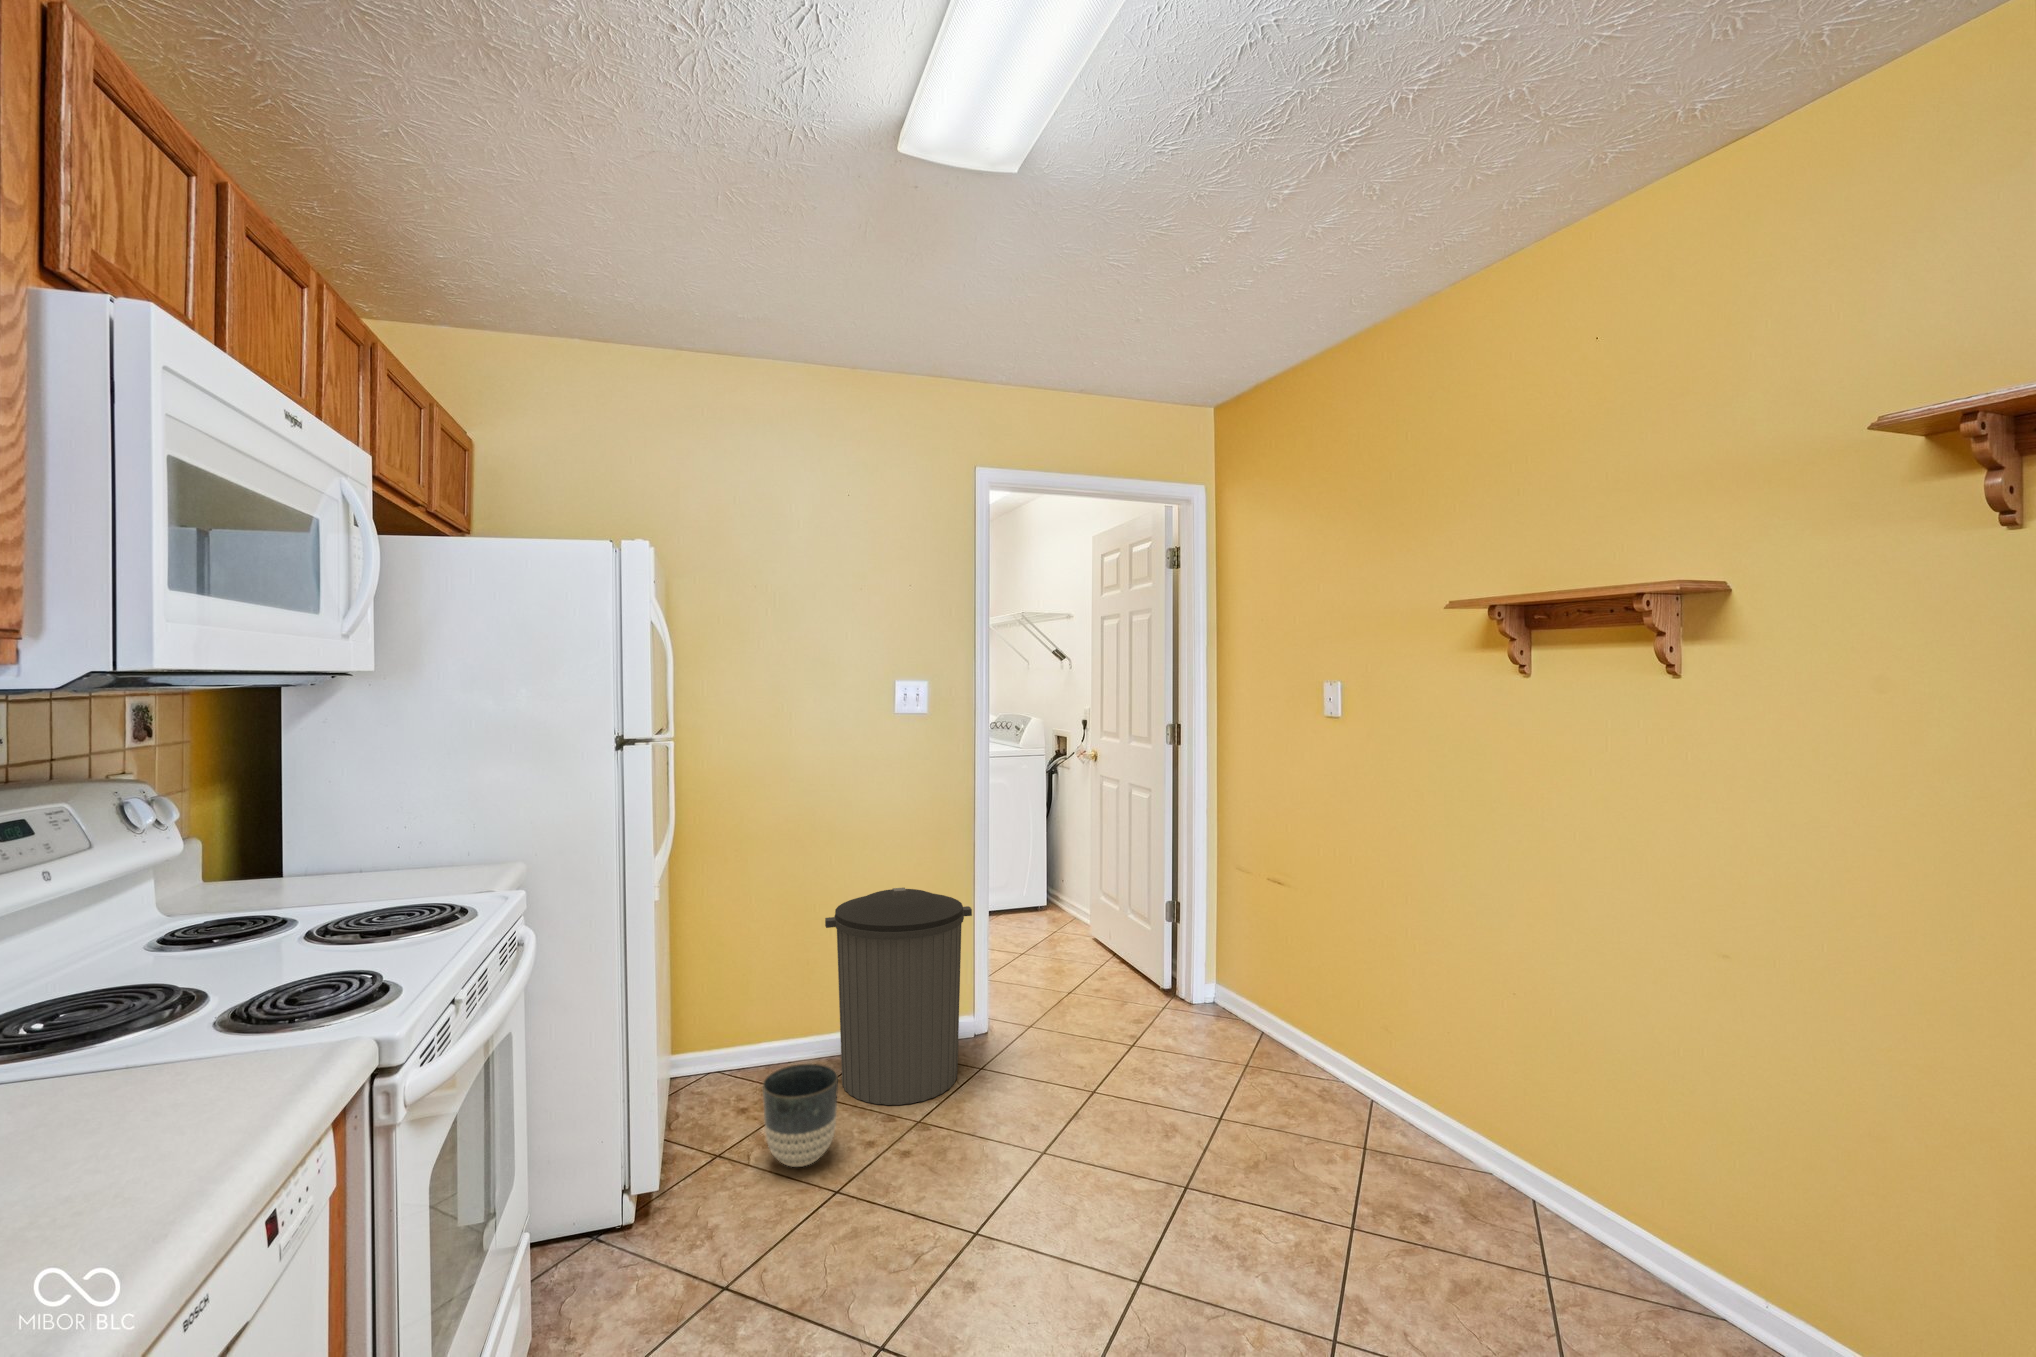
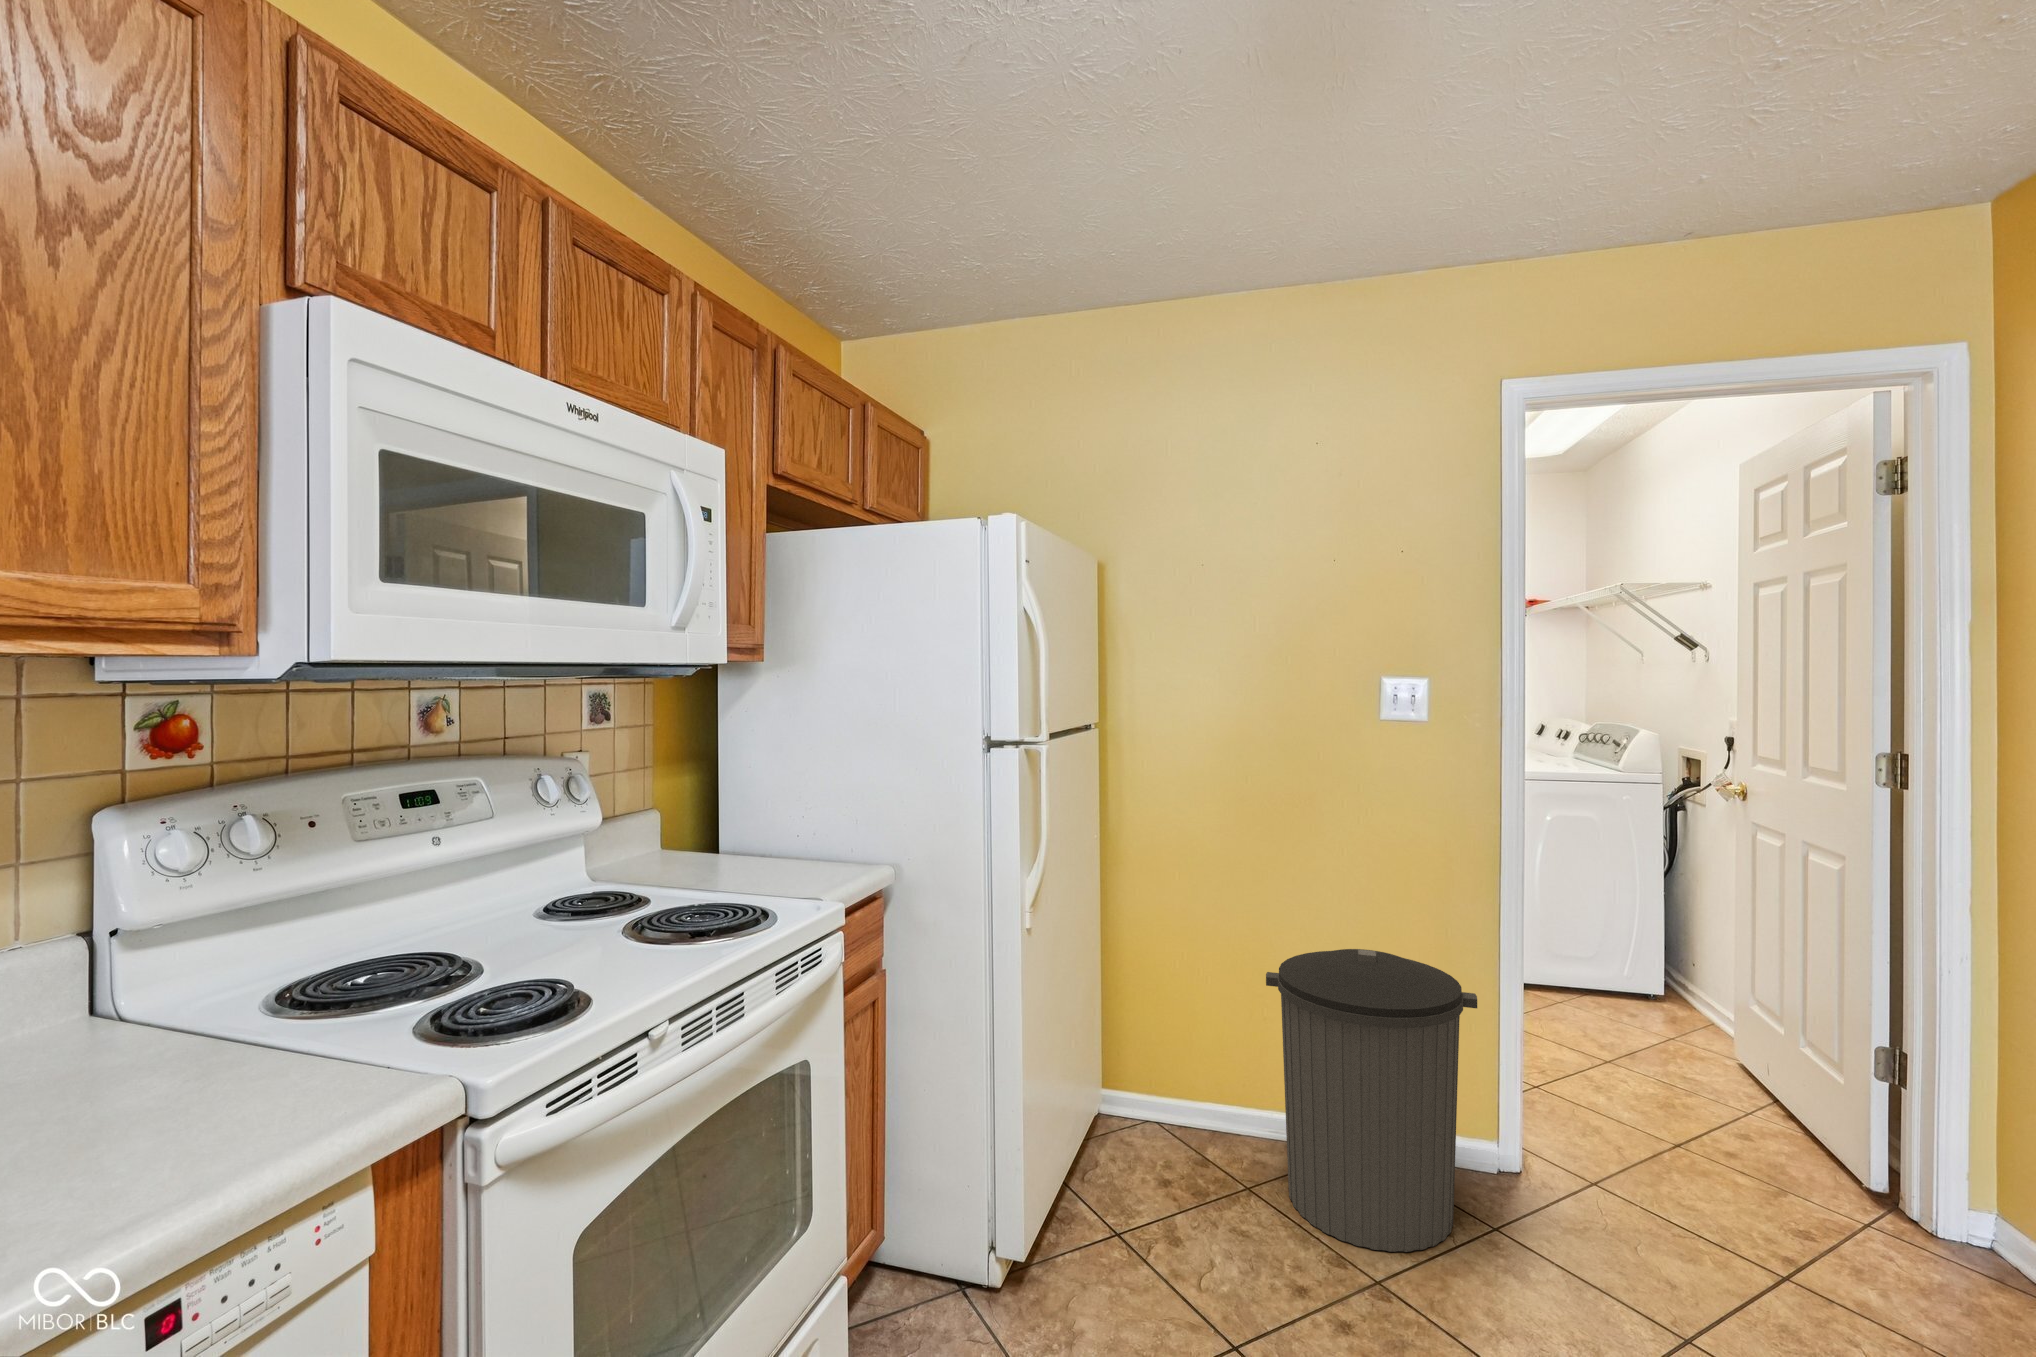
planter: present [763,1063,838,1167] -> none [1160,1153,1254,1290]

